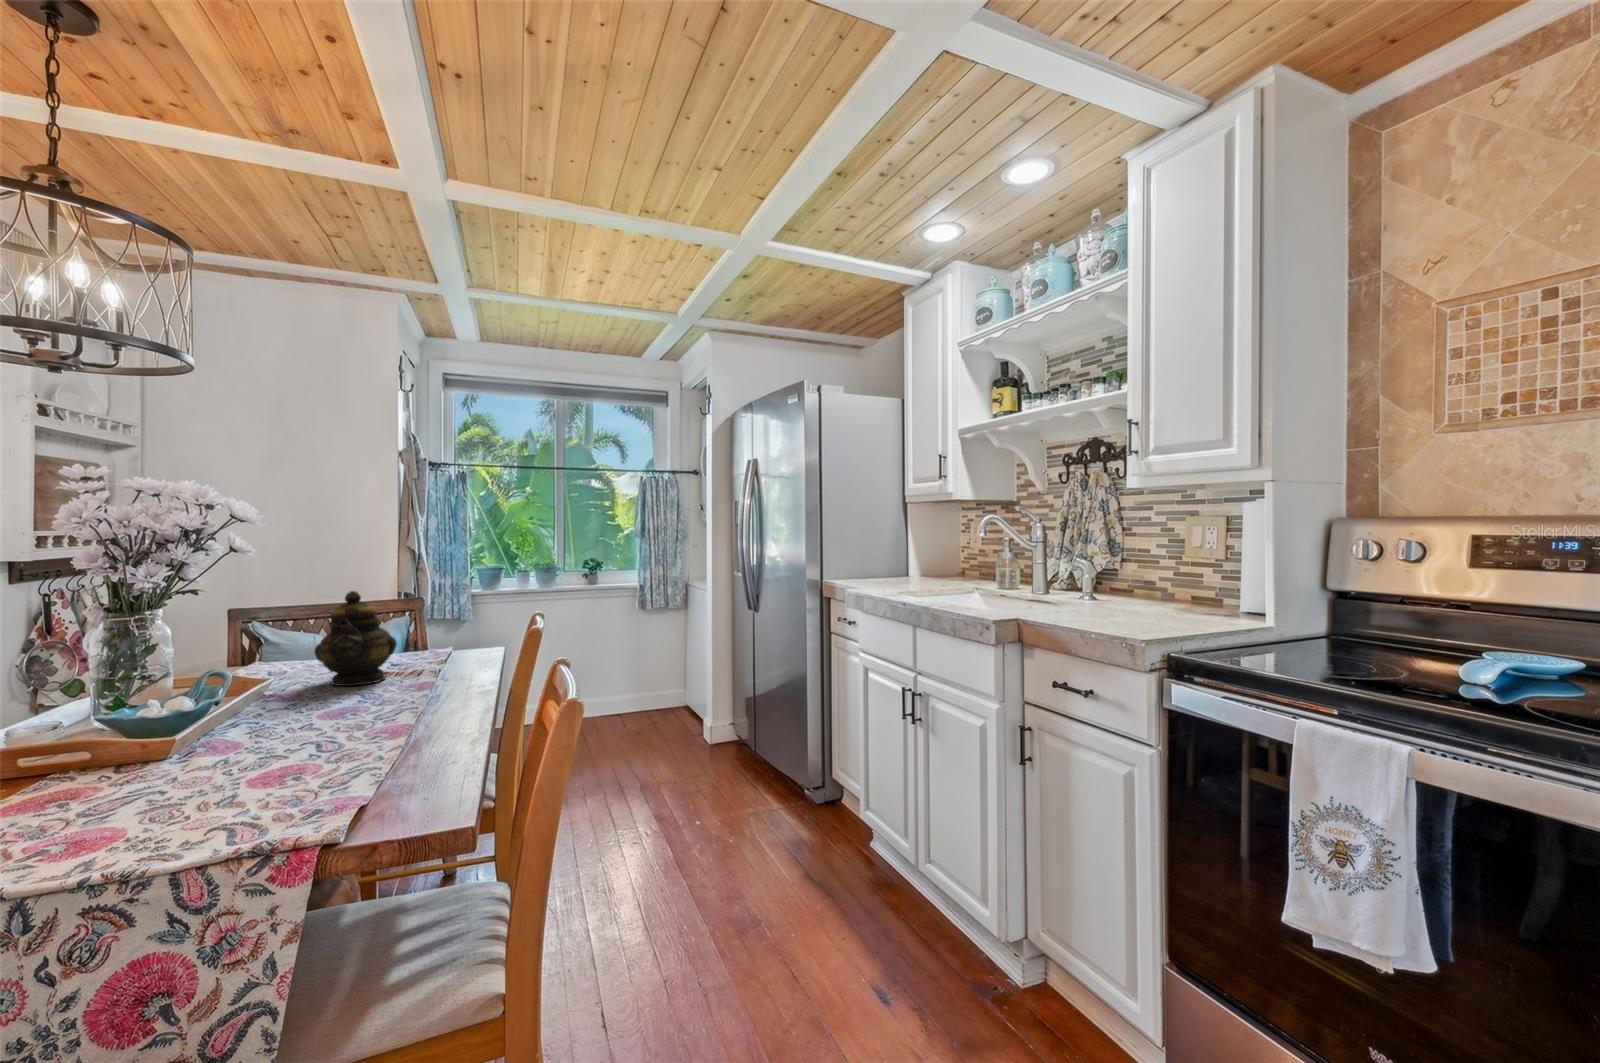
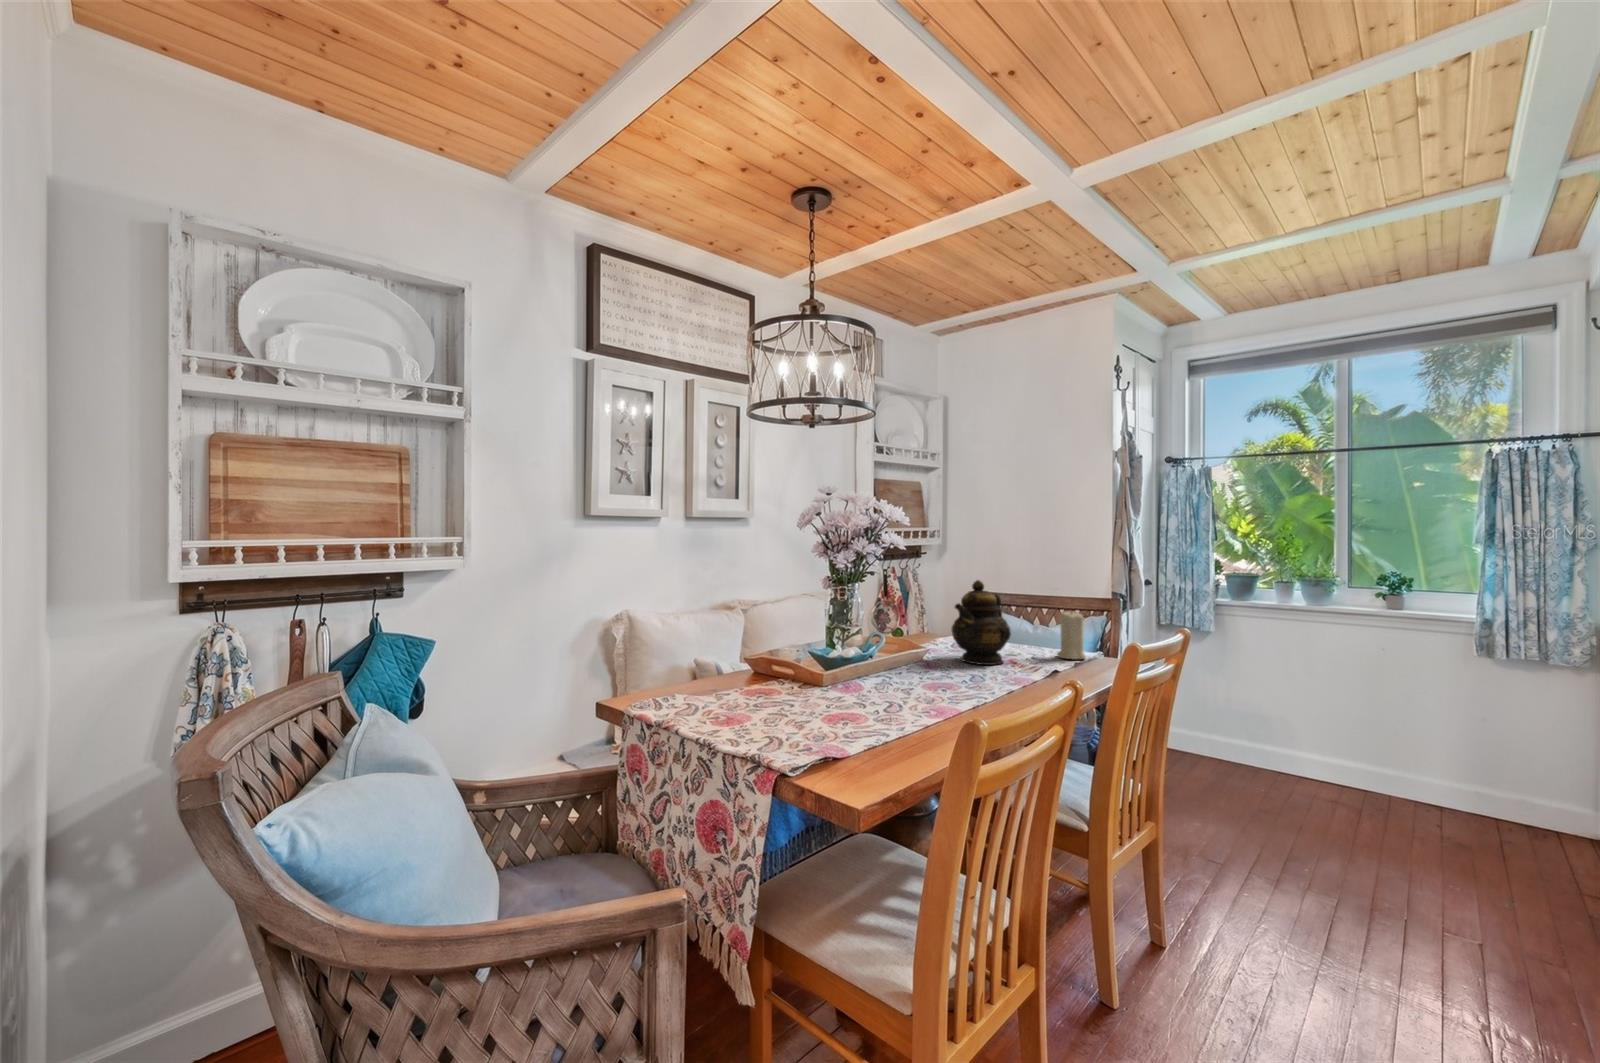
candle: none [423,612,456,661] -> present [1057,611,1086,659]

